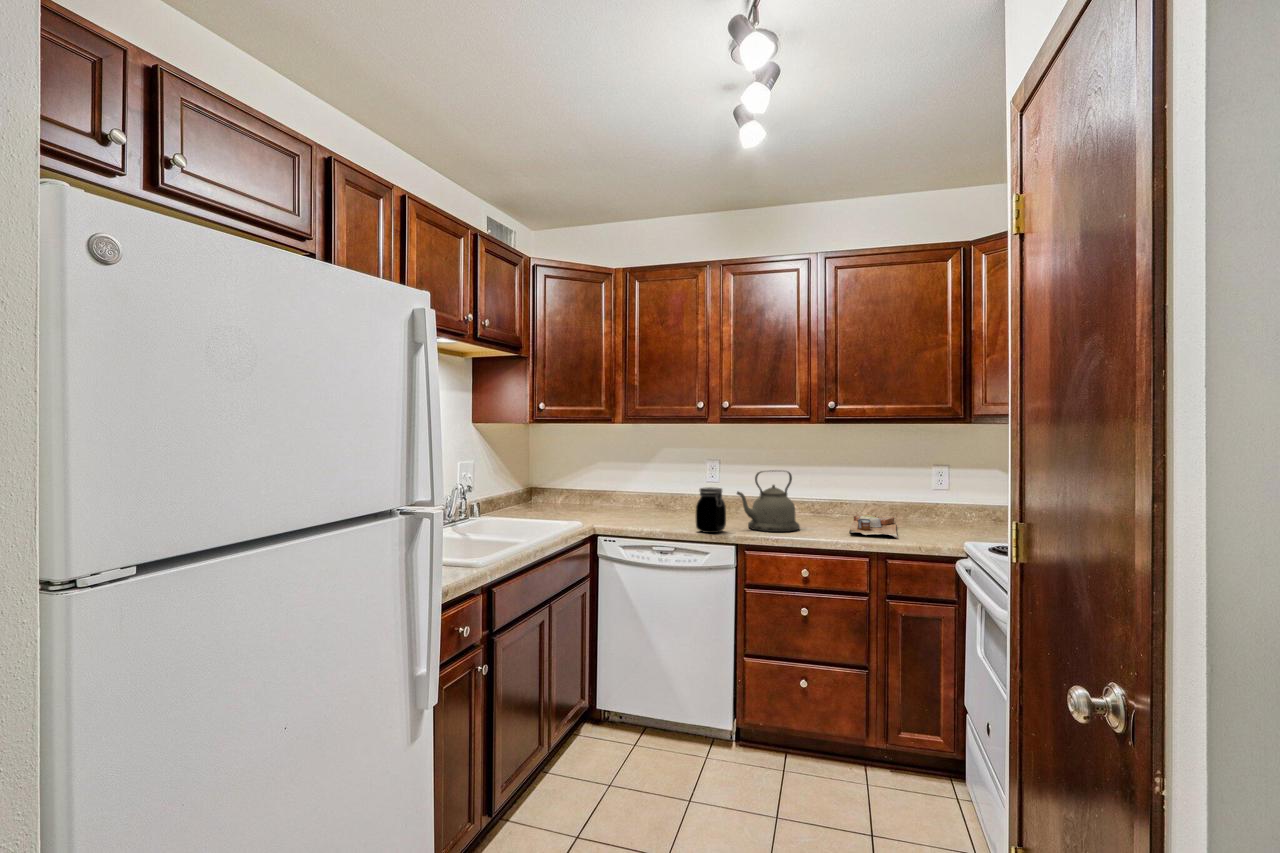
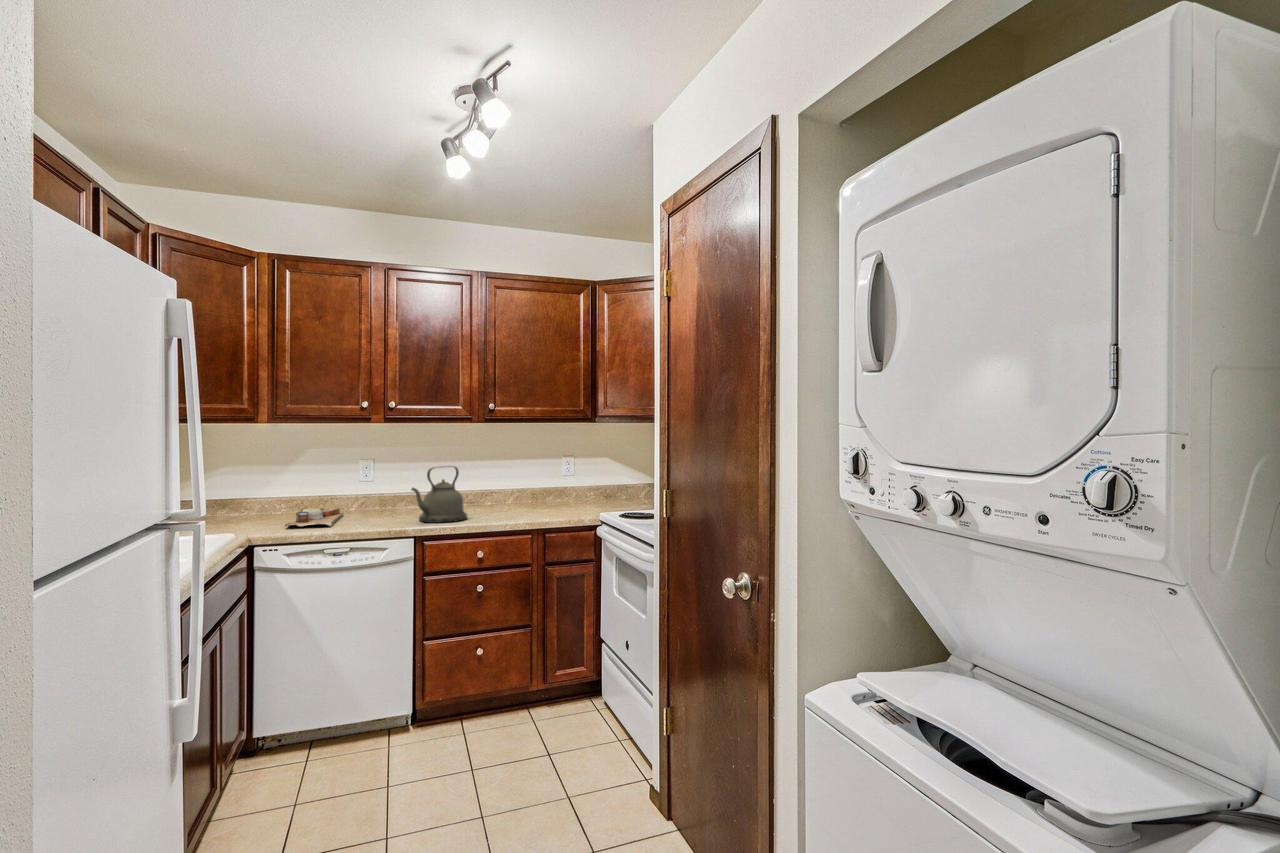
jar: present [696,487,726,533] -> none [373,485,402,529]
cutting board: present [849,514,898,539] -> present [285,507,344,527]

